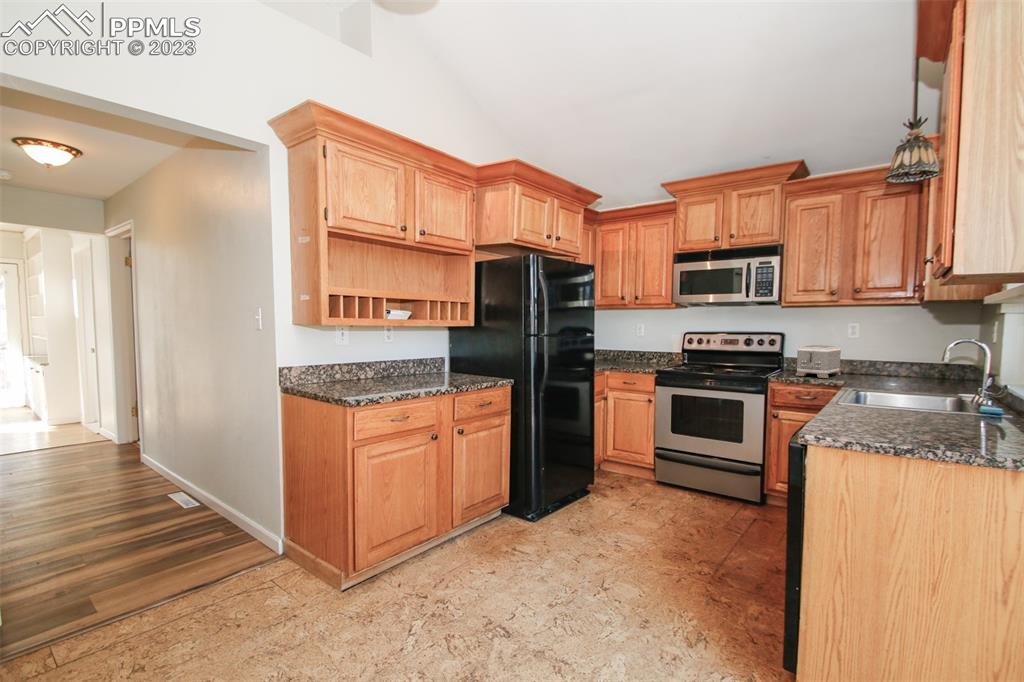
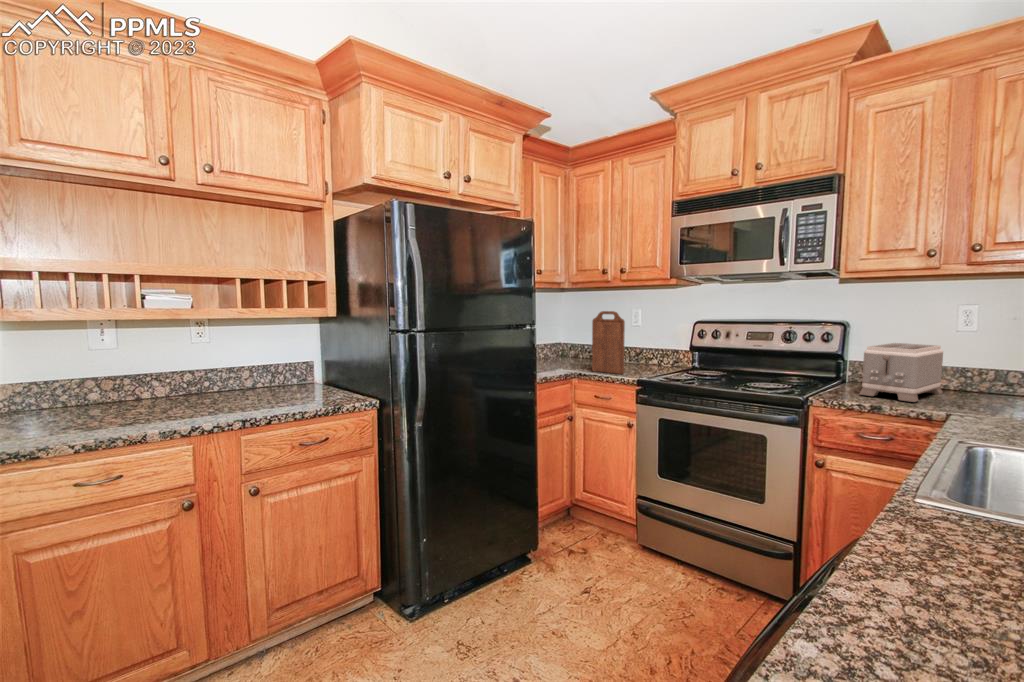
cutting board: none [619,325,643,368] -> present [592,311,625,374]

